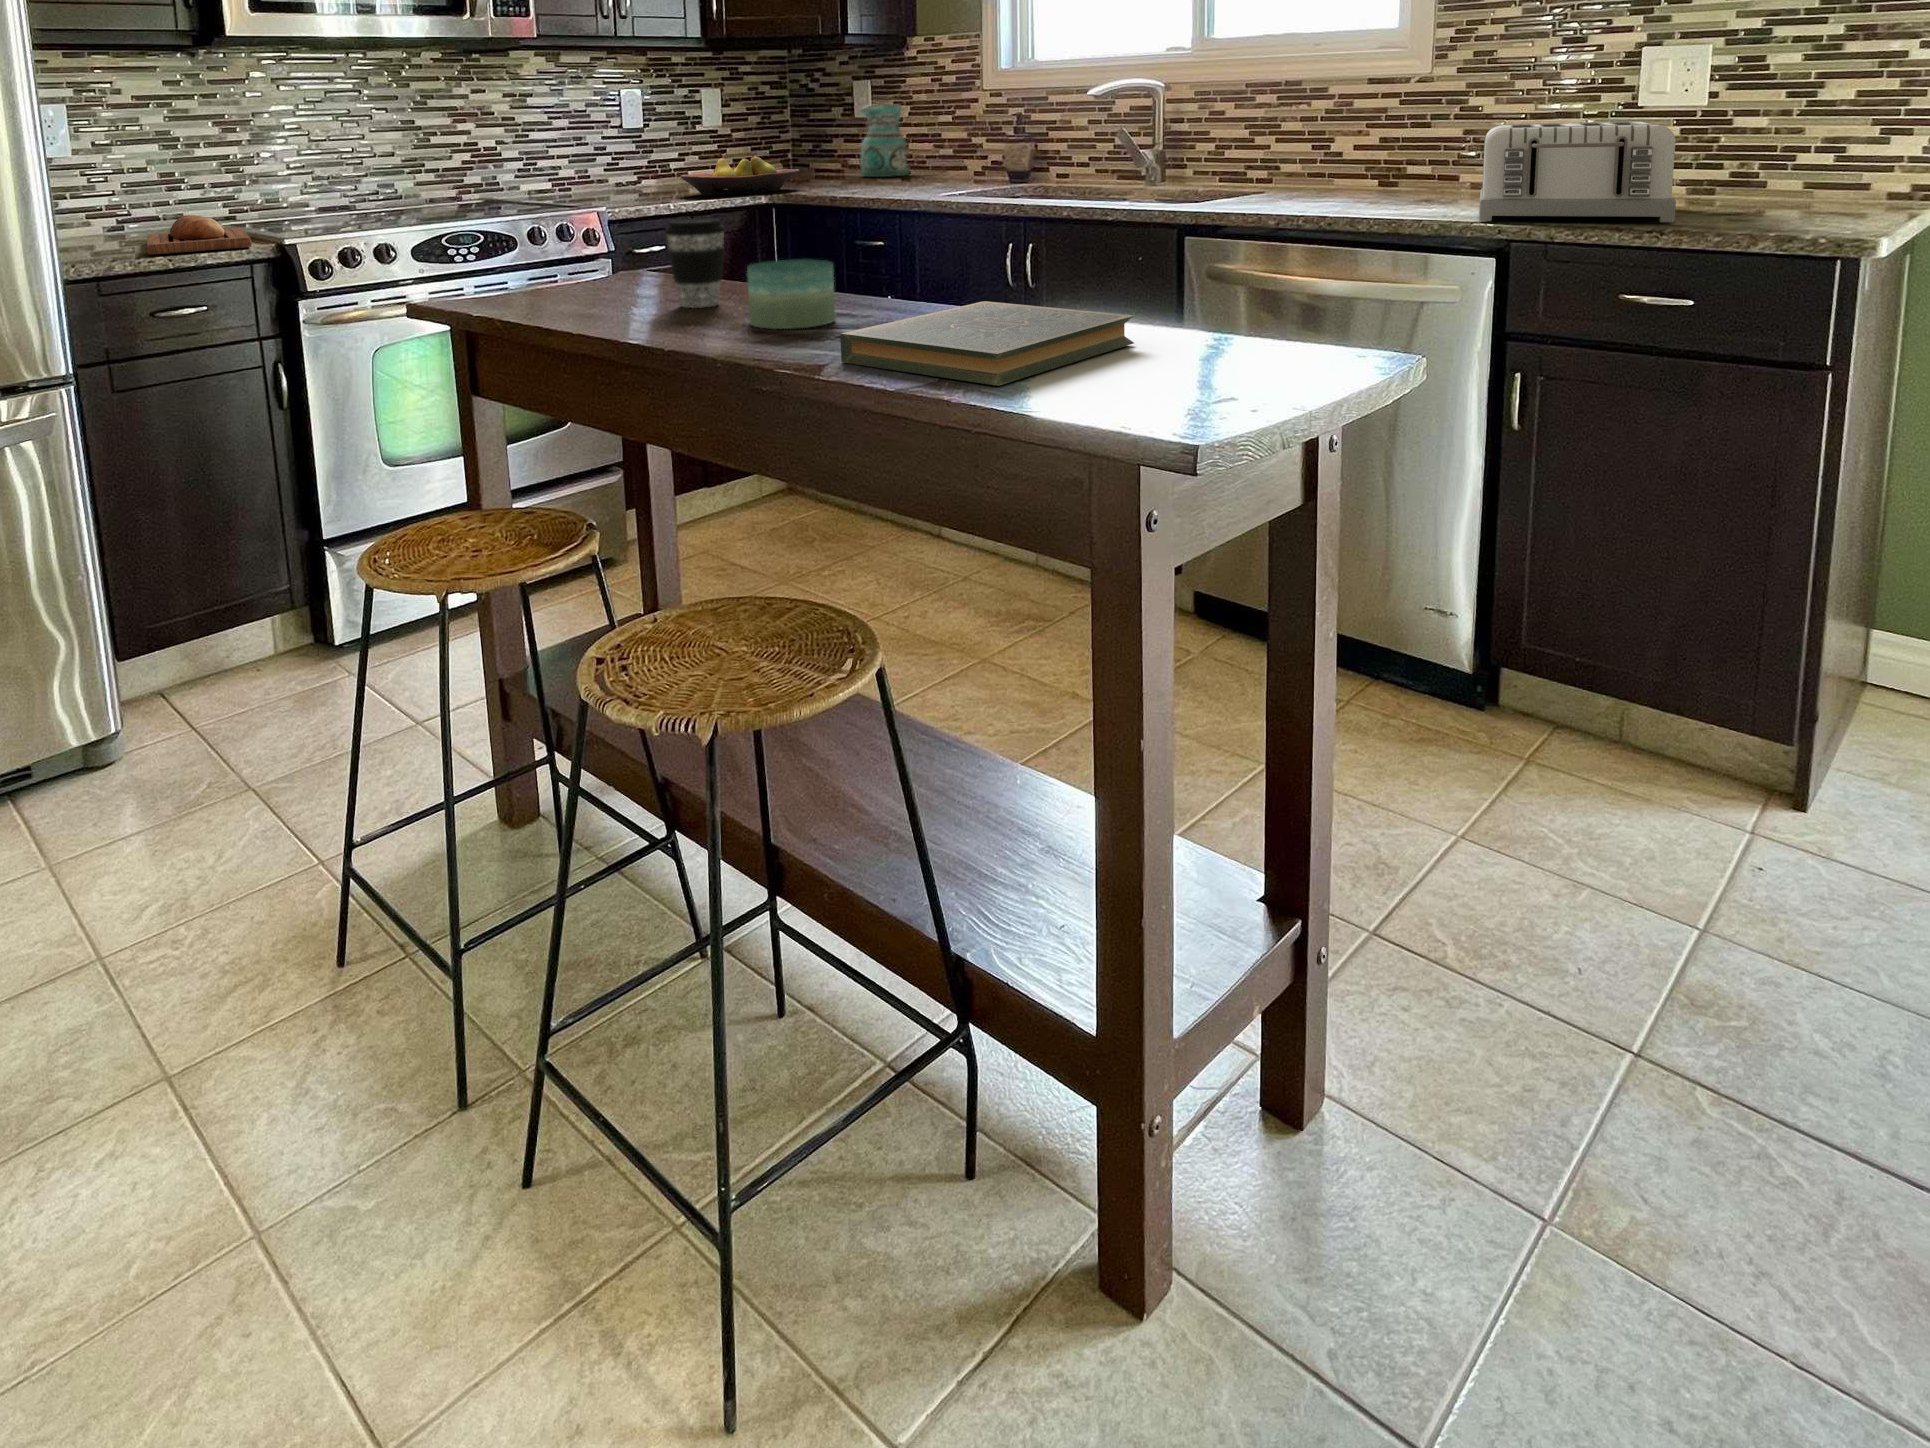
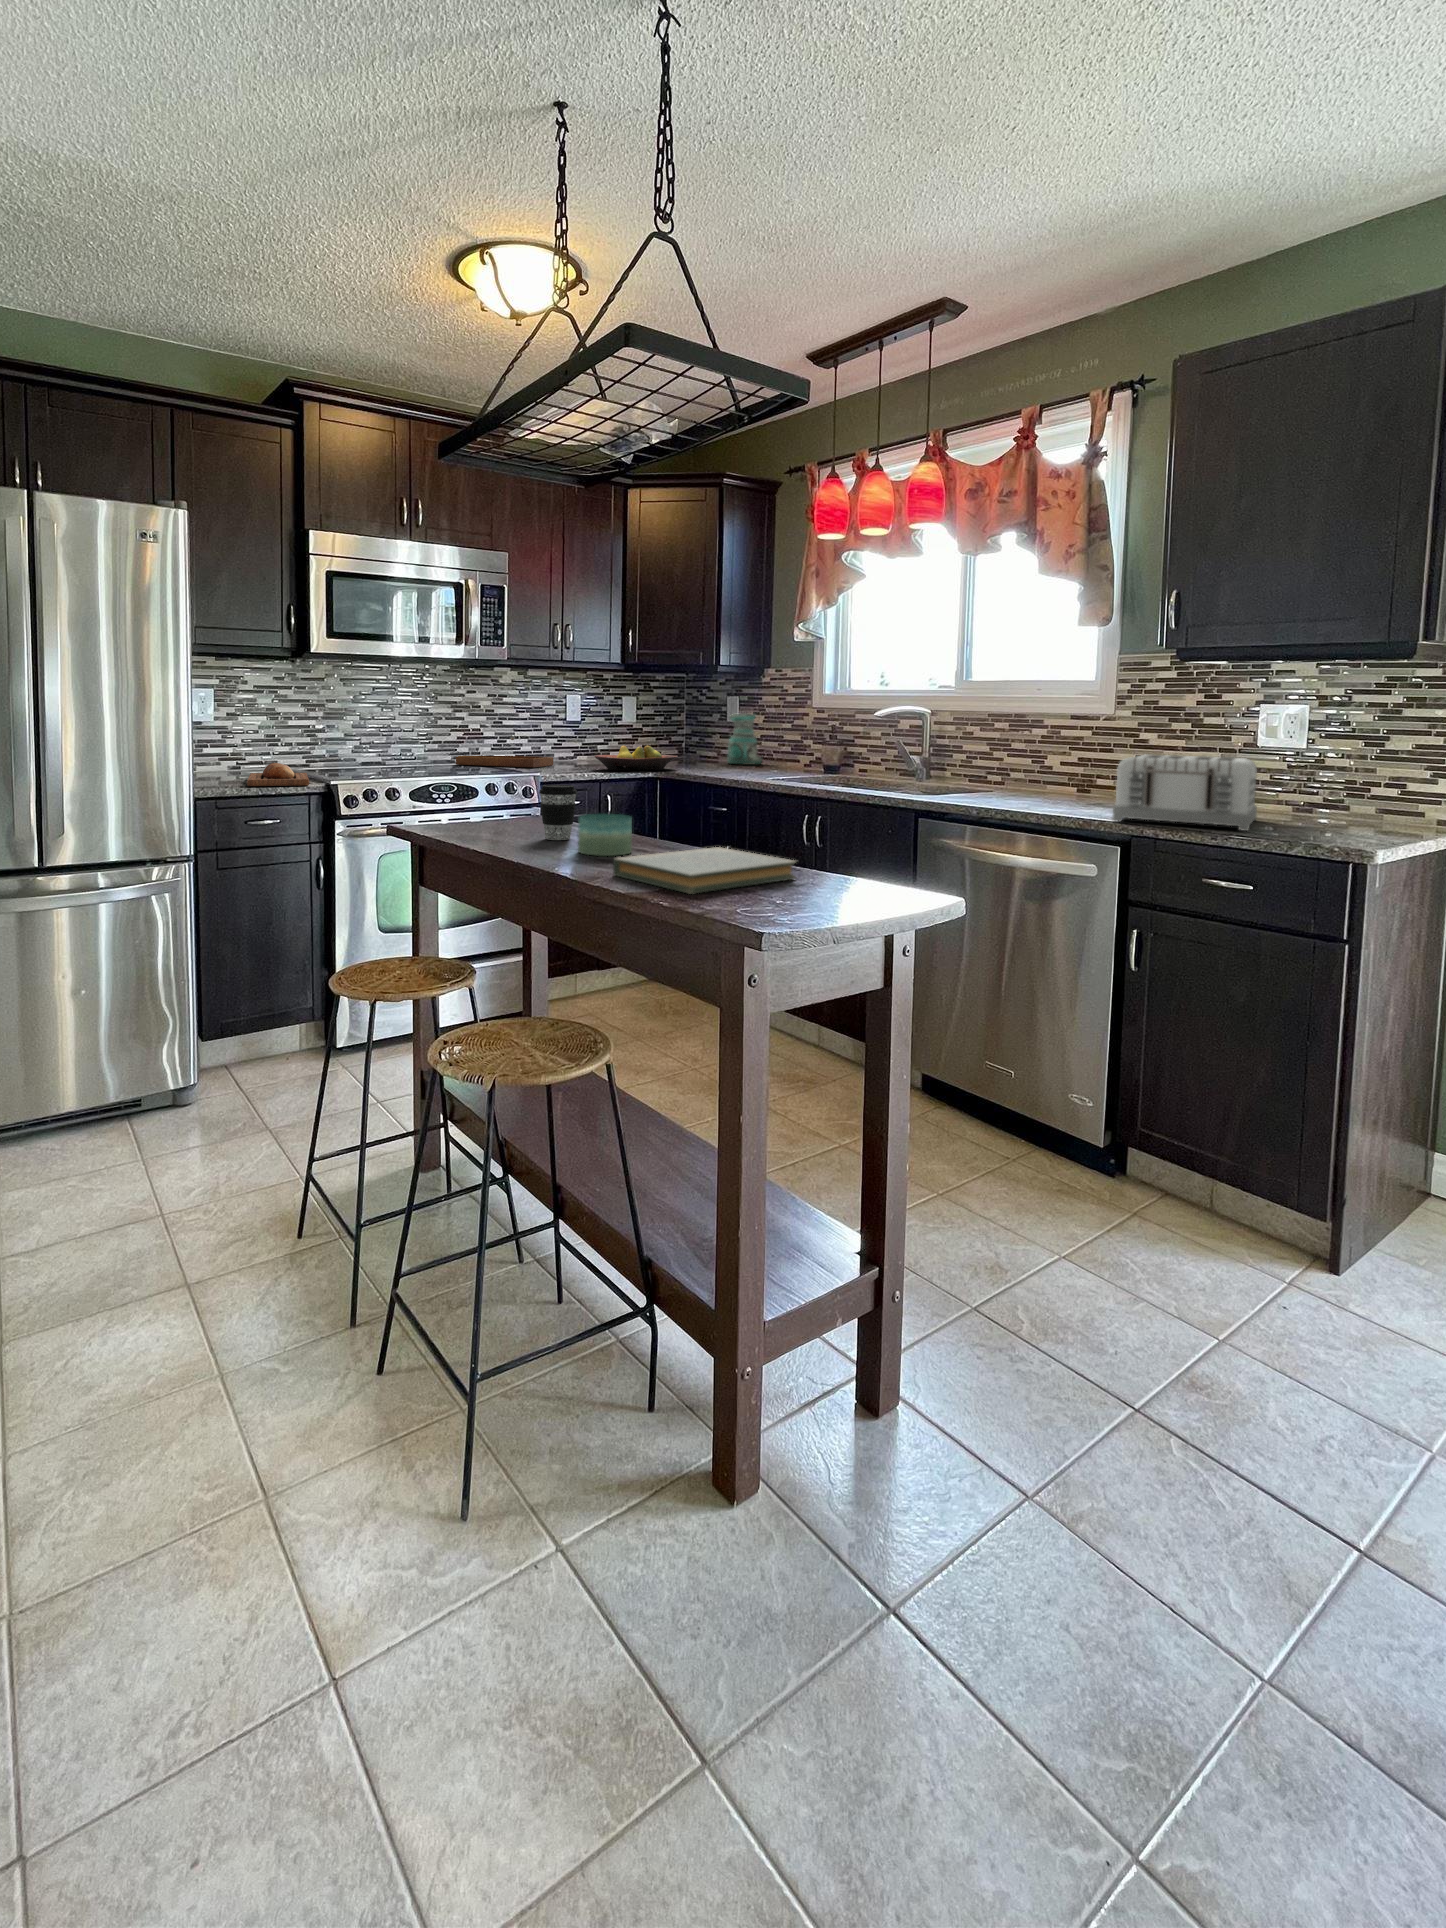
tray: none [468,153,616,201] -> present [456,735,553,767]

